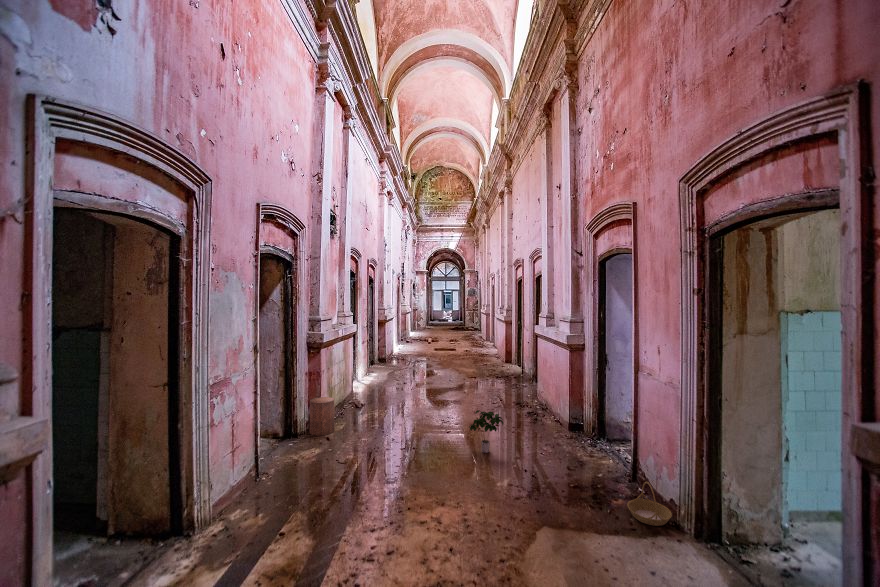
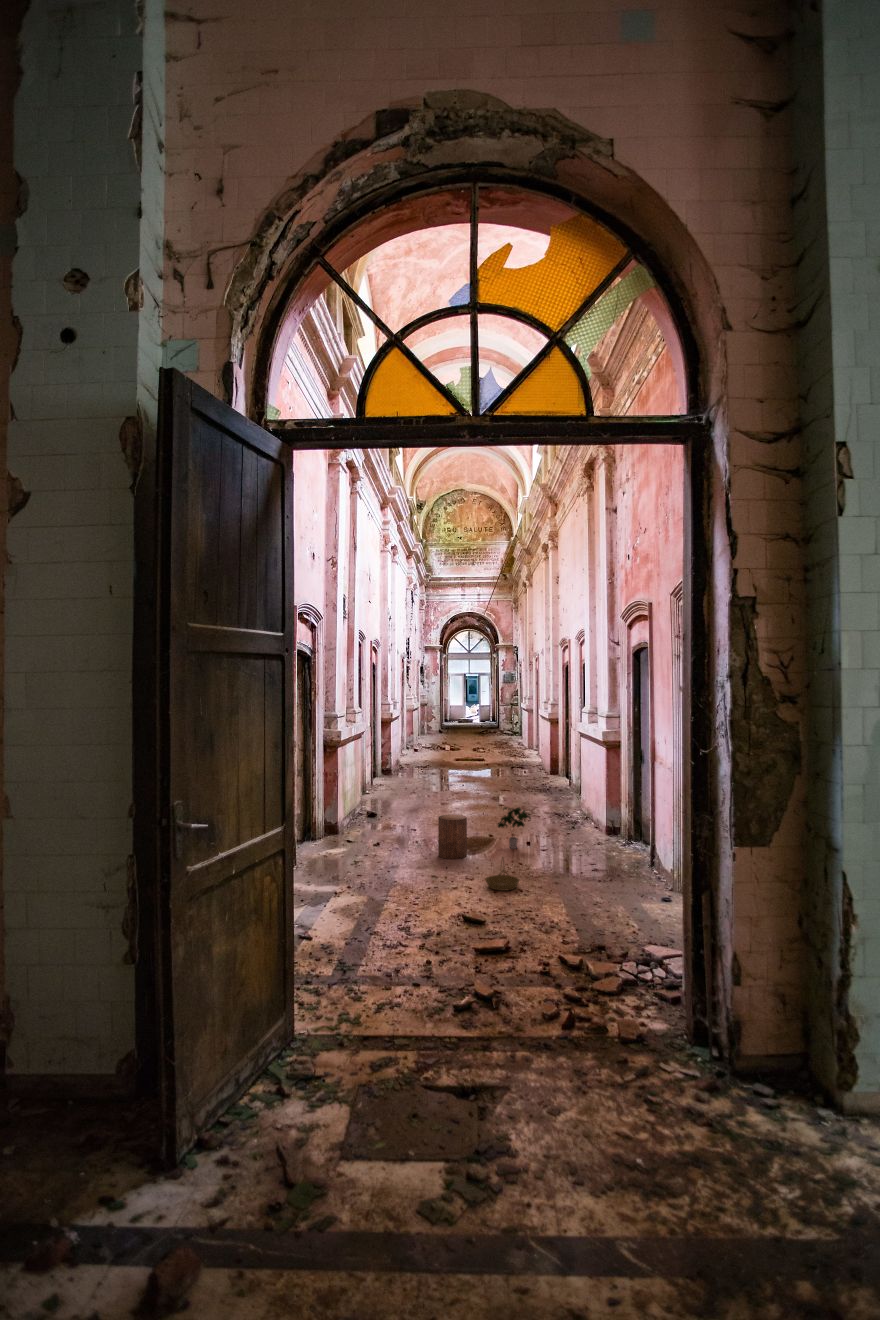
stool: present [310,397,334,436] -> present [438,815,467,859]
basket: present [627,481,672,526] -> present [485,857,520,891]

